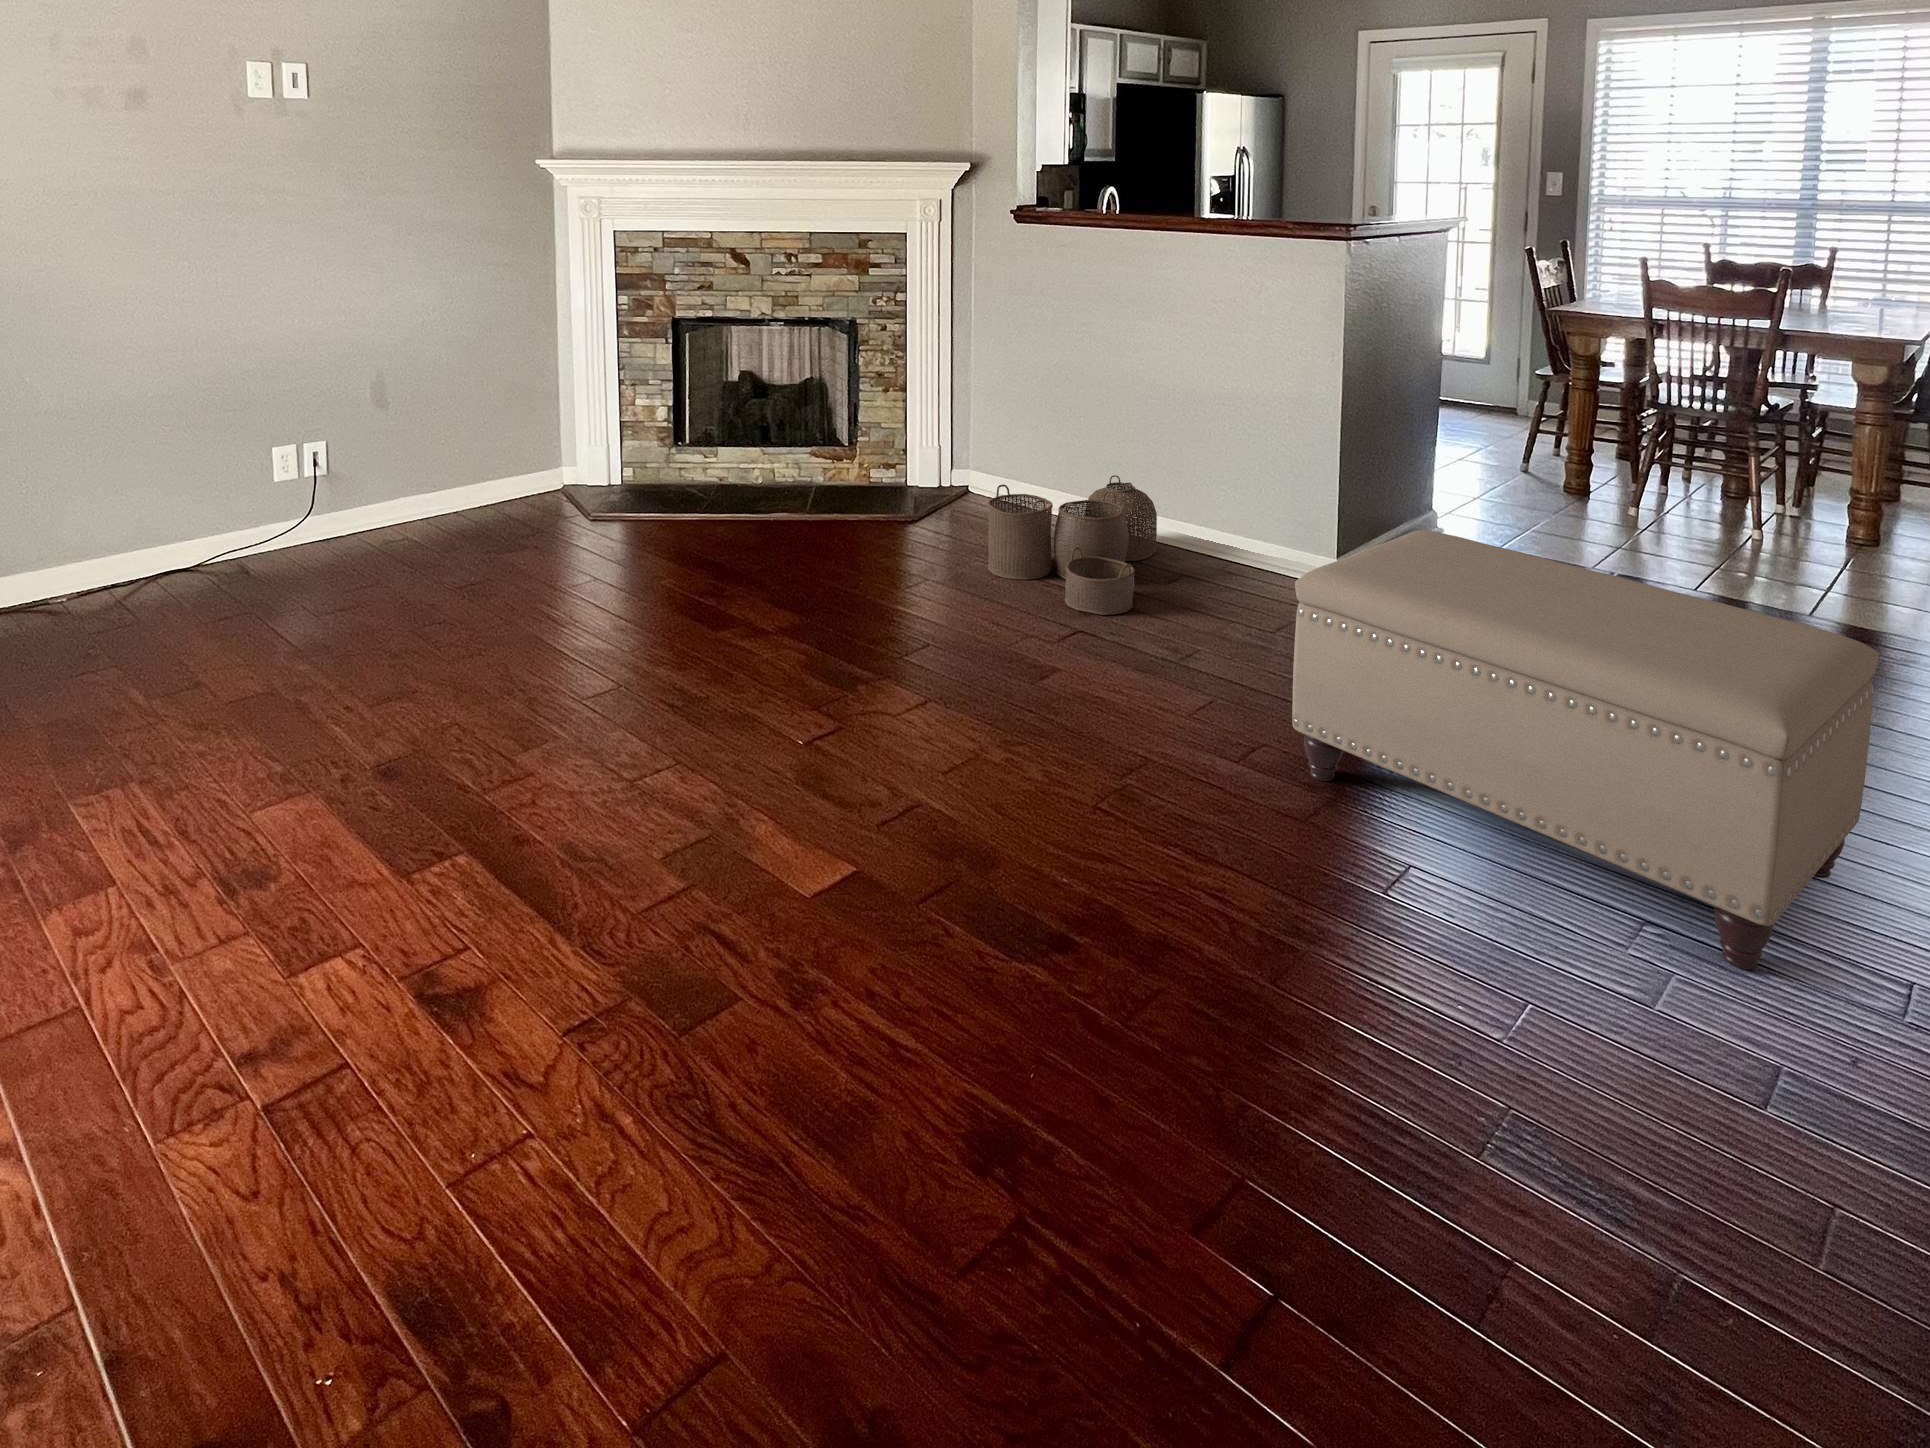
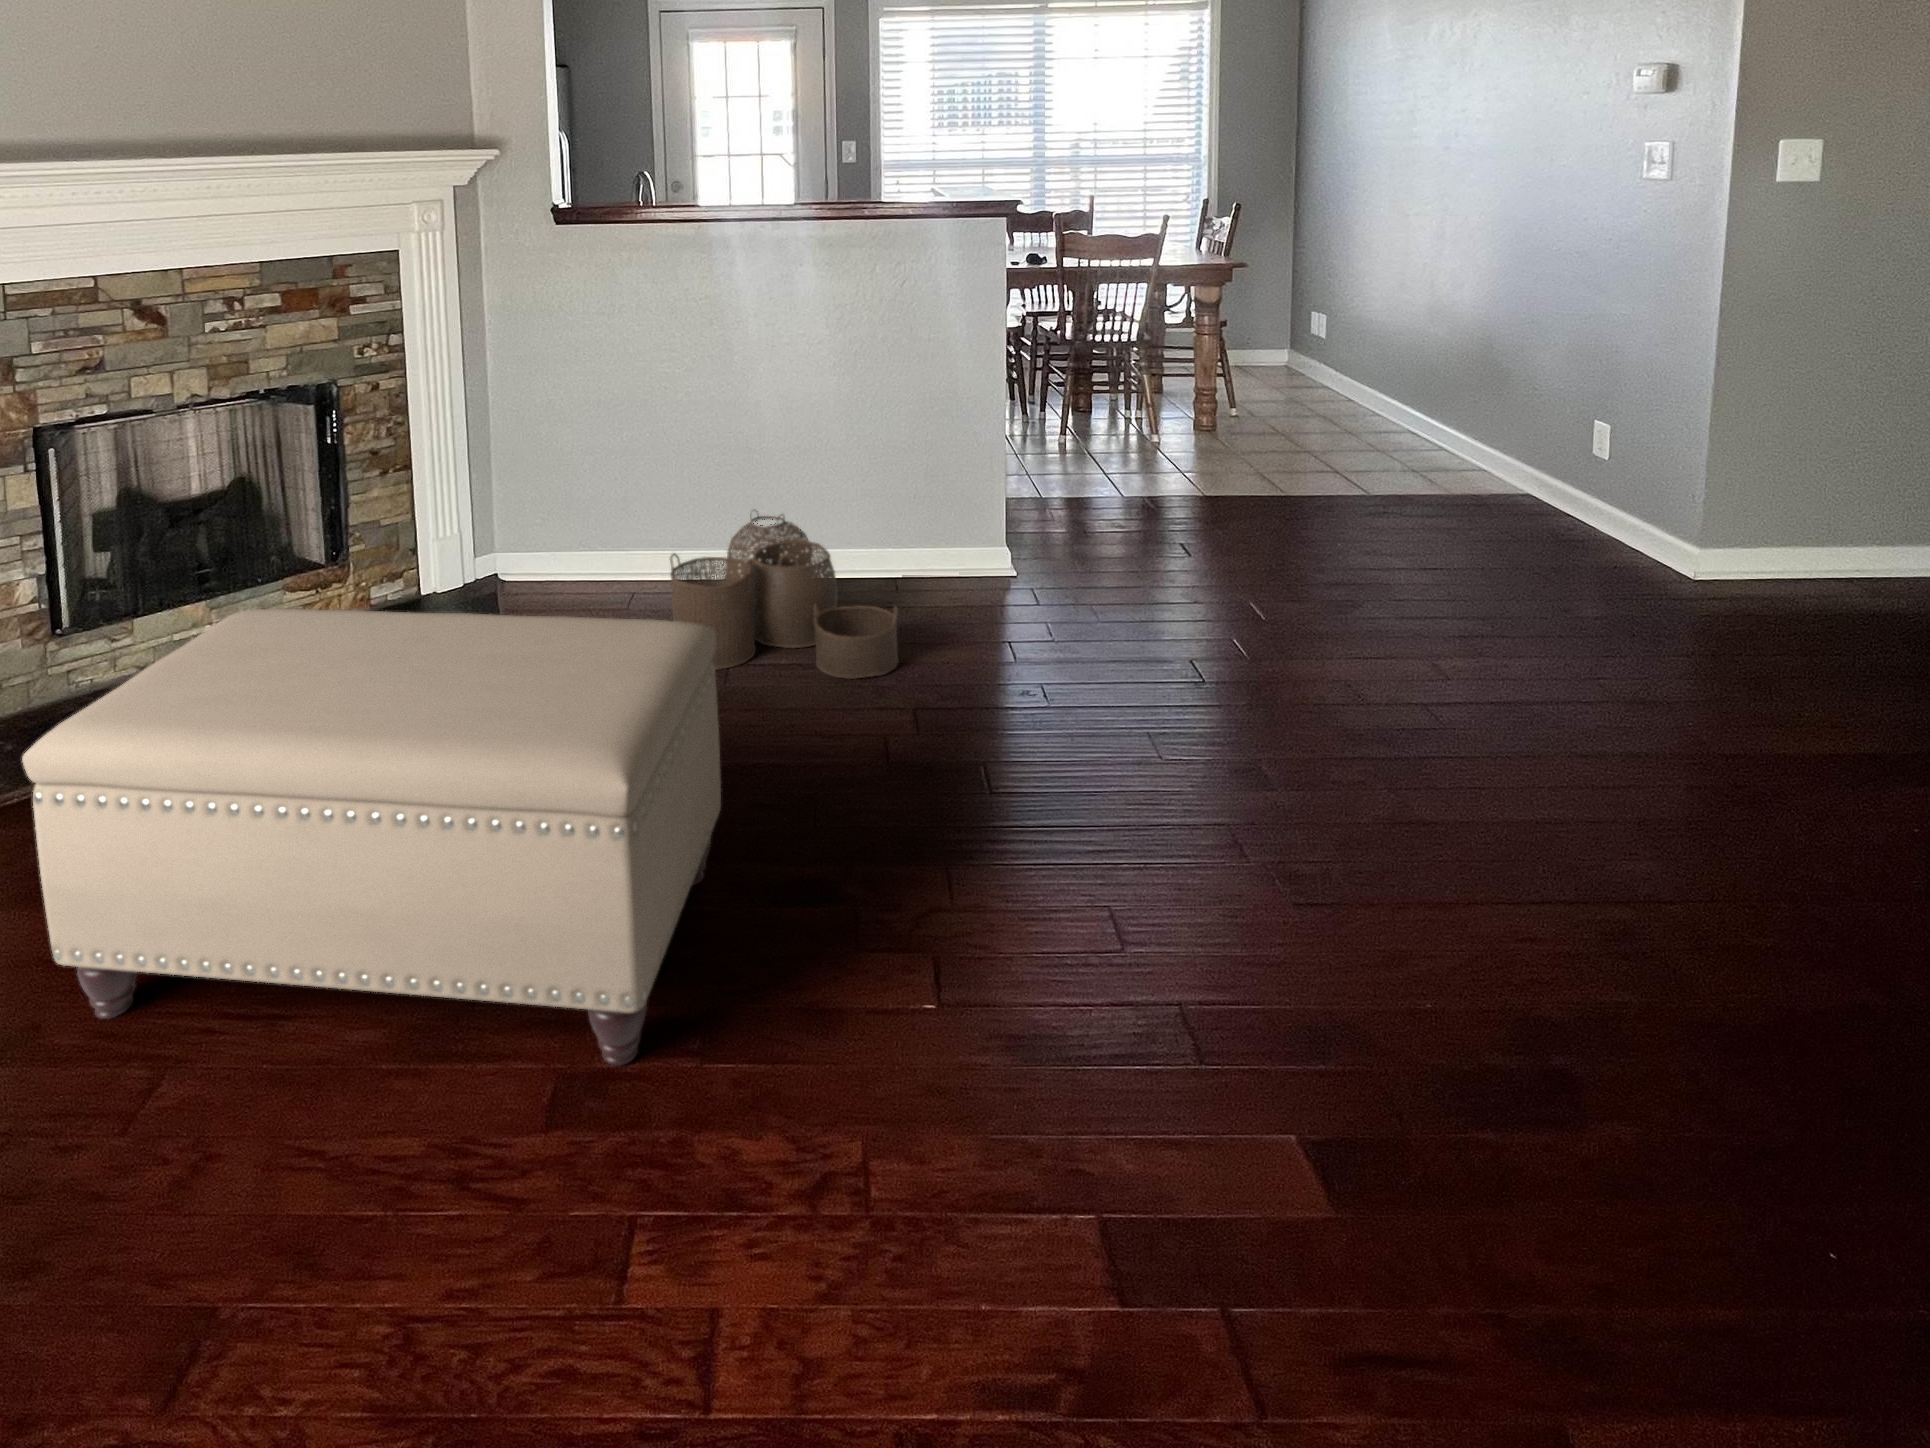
ottoman: present [1292,530,1879,969] -> present [22,608,721,1065]

